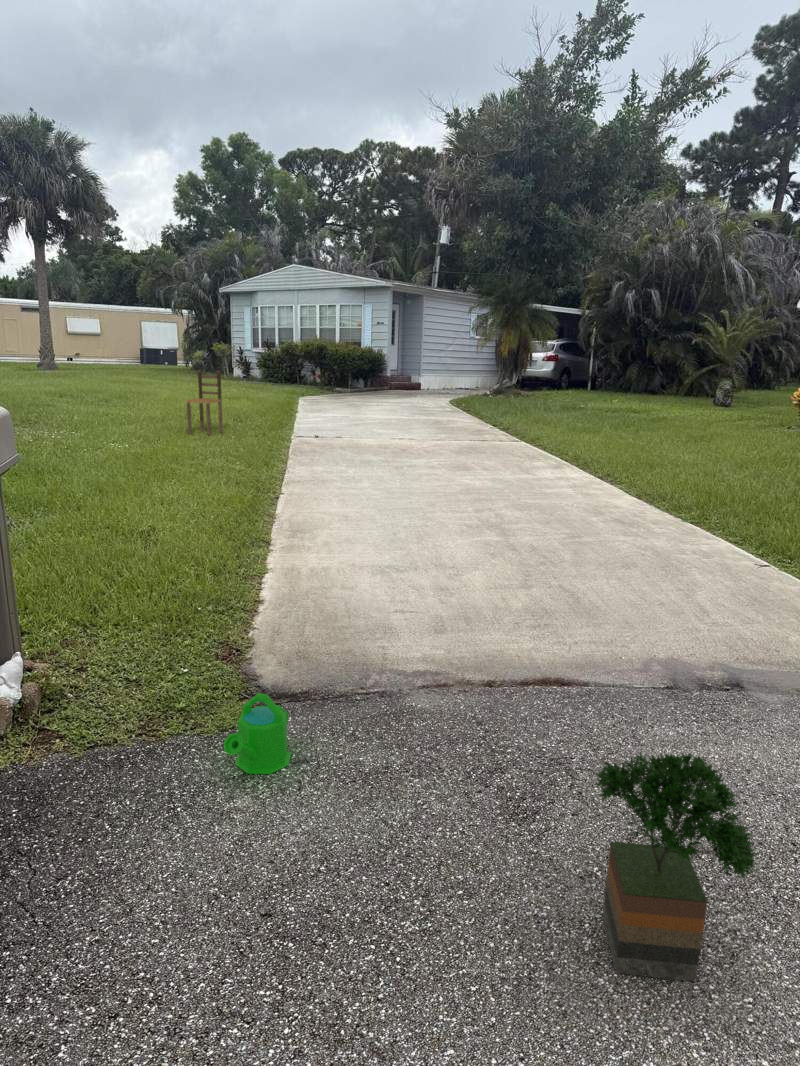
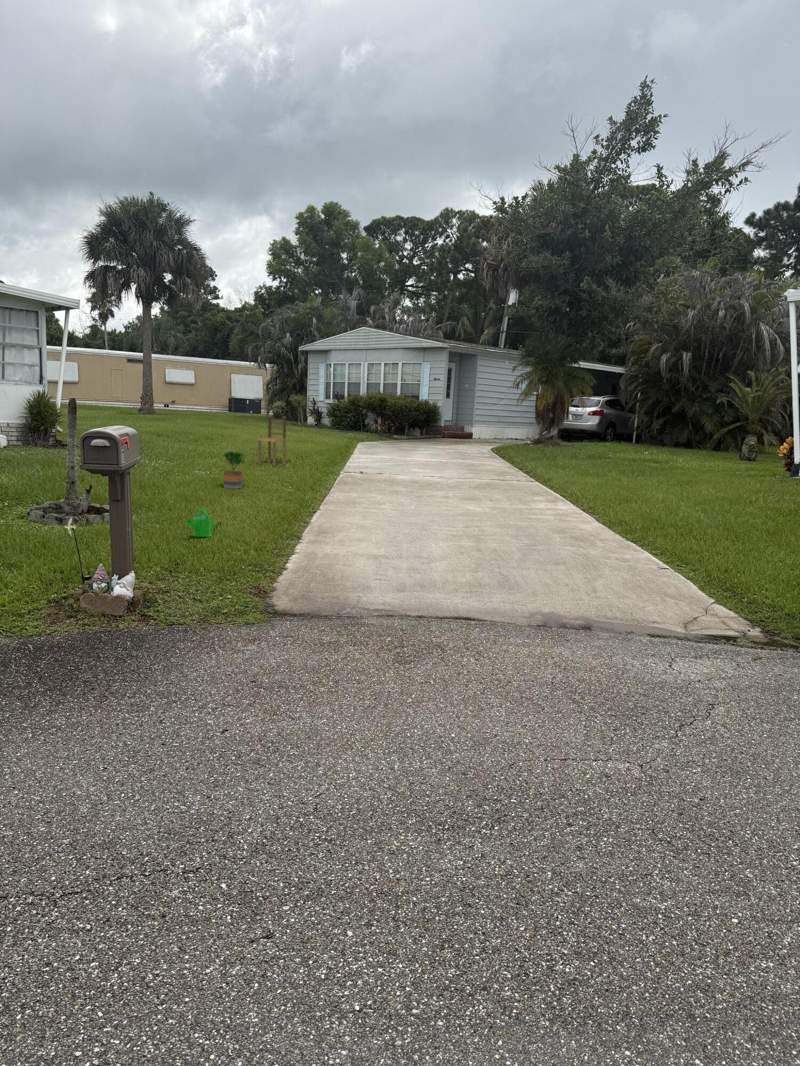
watering can: present [224,693,291,774] -> present [186,509,214,537]
potted tree: present [596,752,755,981] -> present [224,451,246,489]

